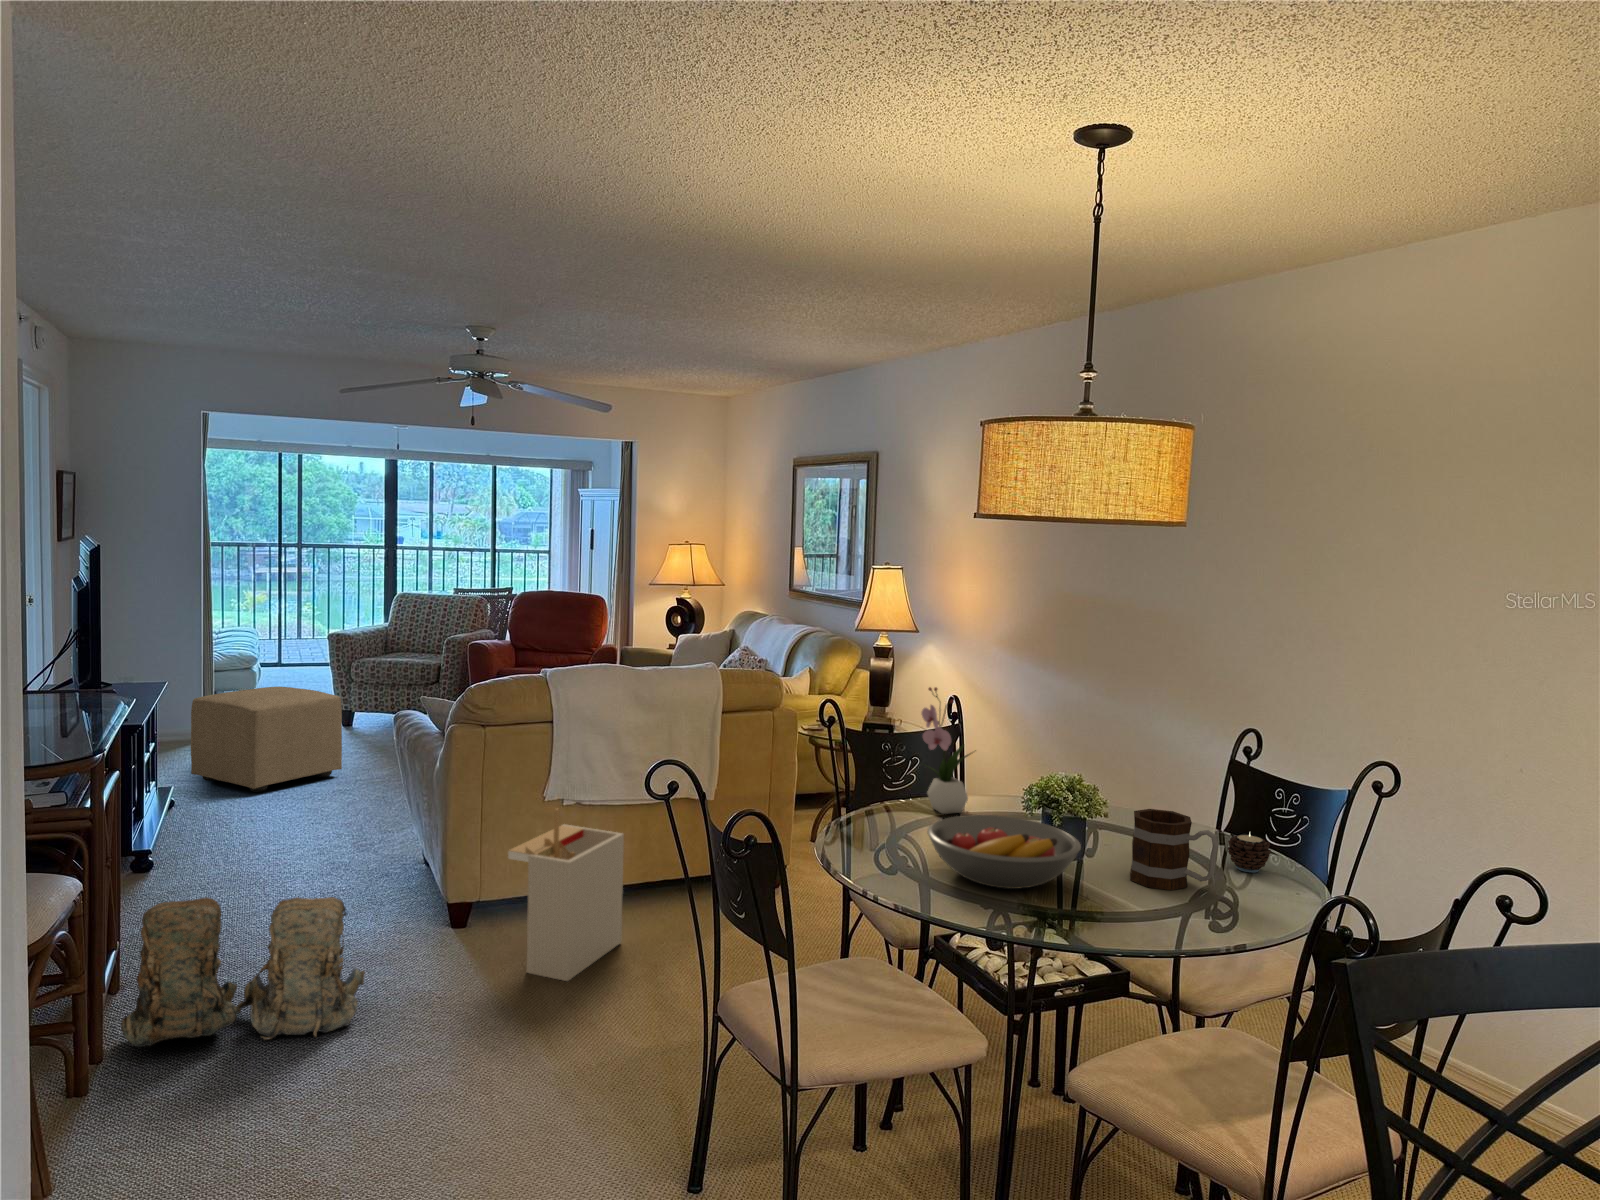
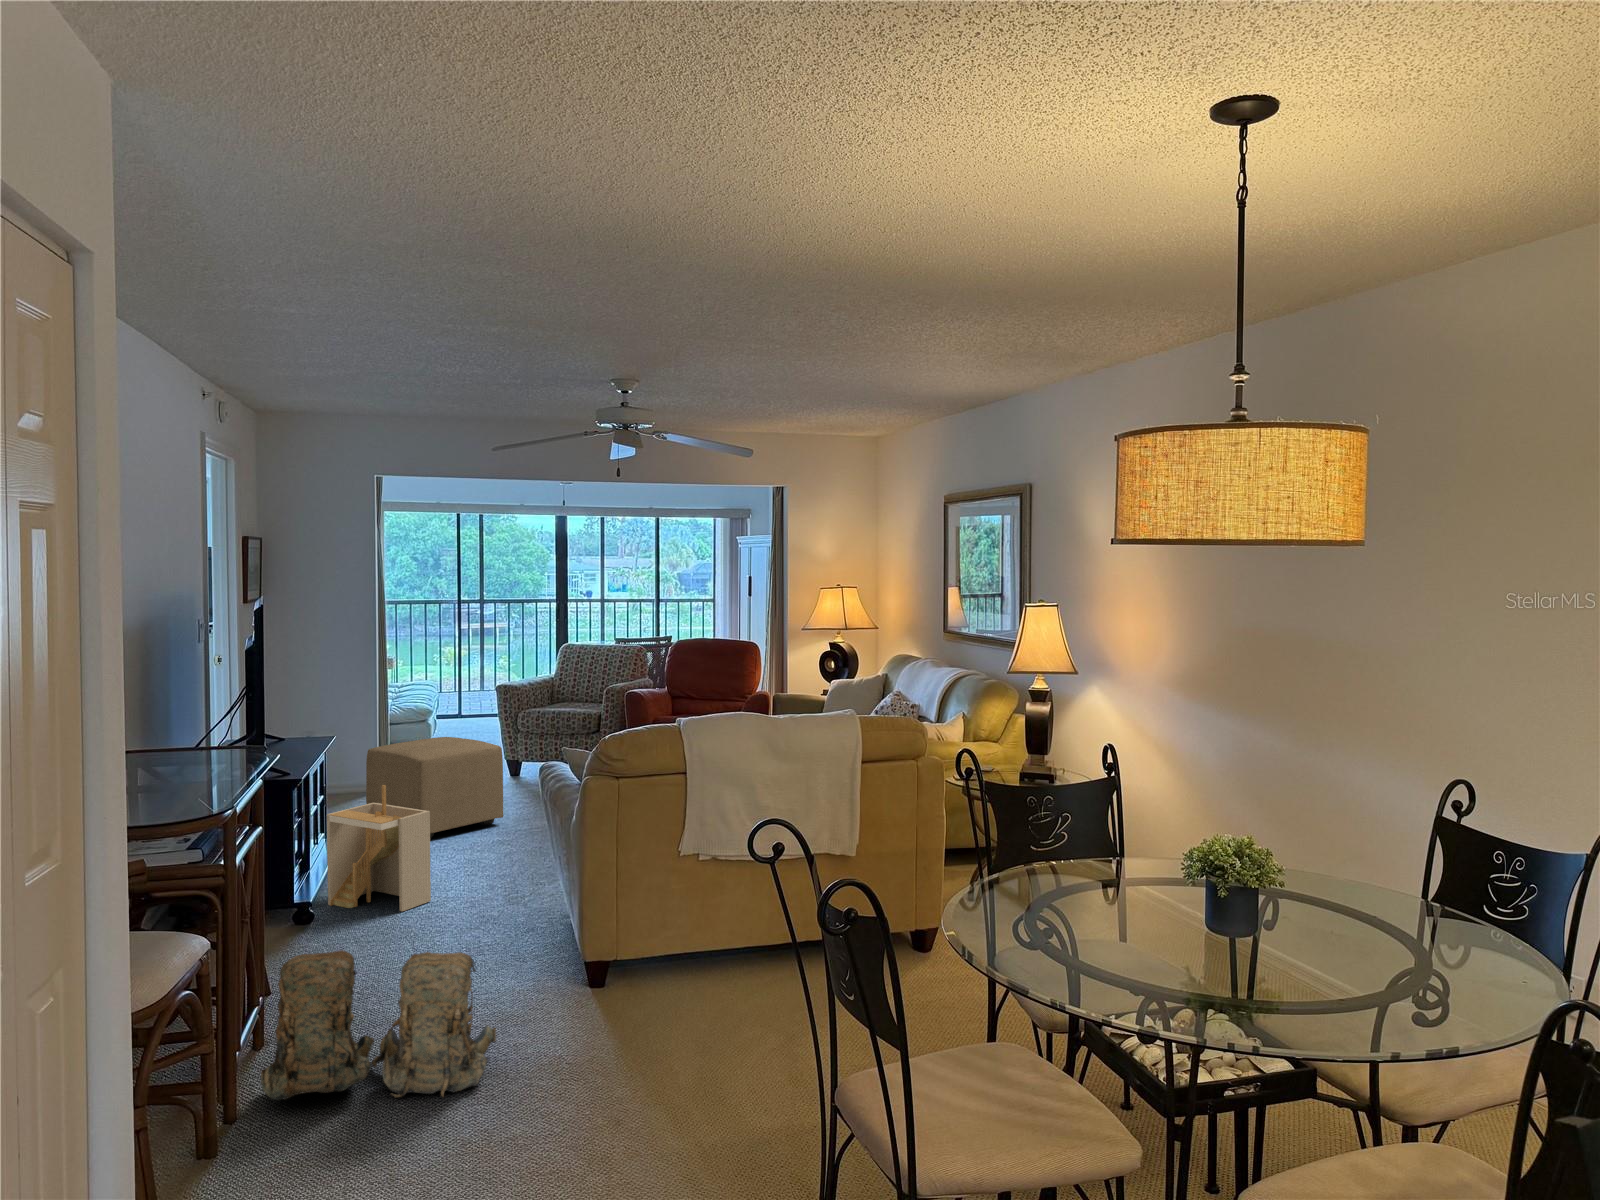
flower arrangement: present [922,687,976,814] -> none [1066,735,1131,876]
storage bin: present [508,809,624,981] -> present [327,785,431,911]
mug: present [1130,809,1218,890] -> none [1314,877,1423,975]
fruit bowl: present [927,815,1081,889] -> none [1069,881,1251,969]
candle: present [1228,833,1271,873] -> none [1436,905,1493,954]

